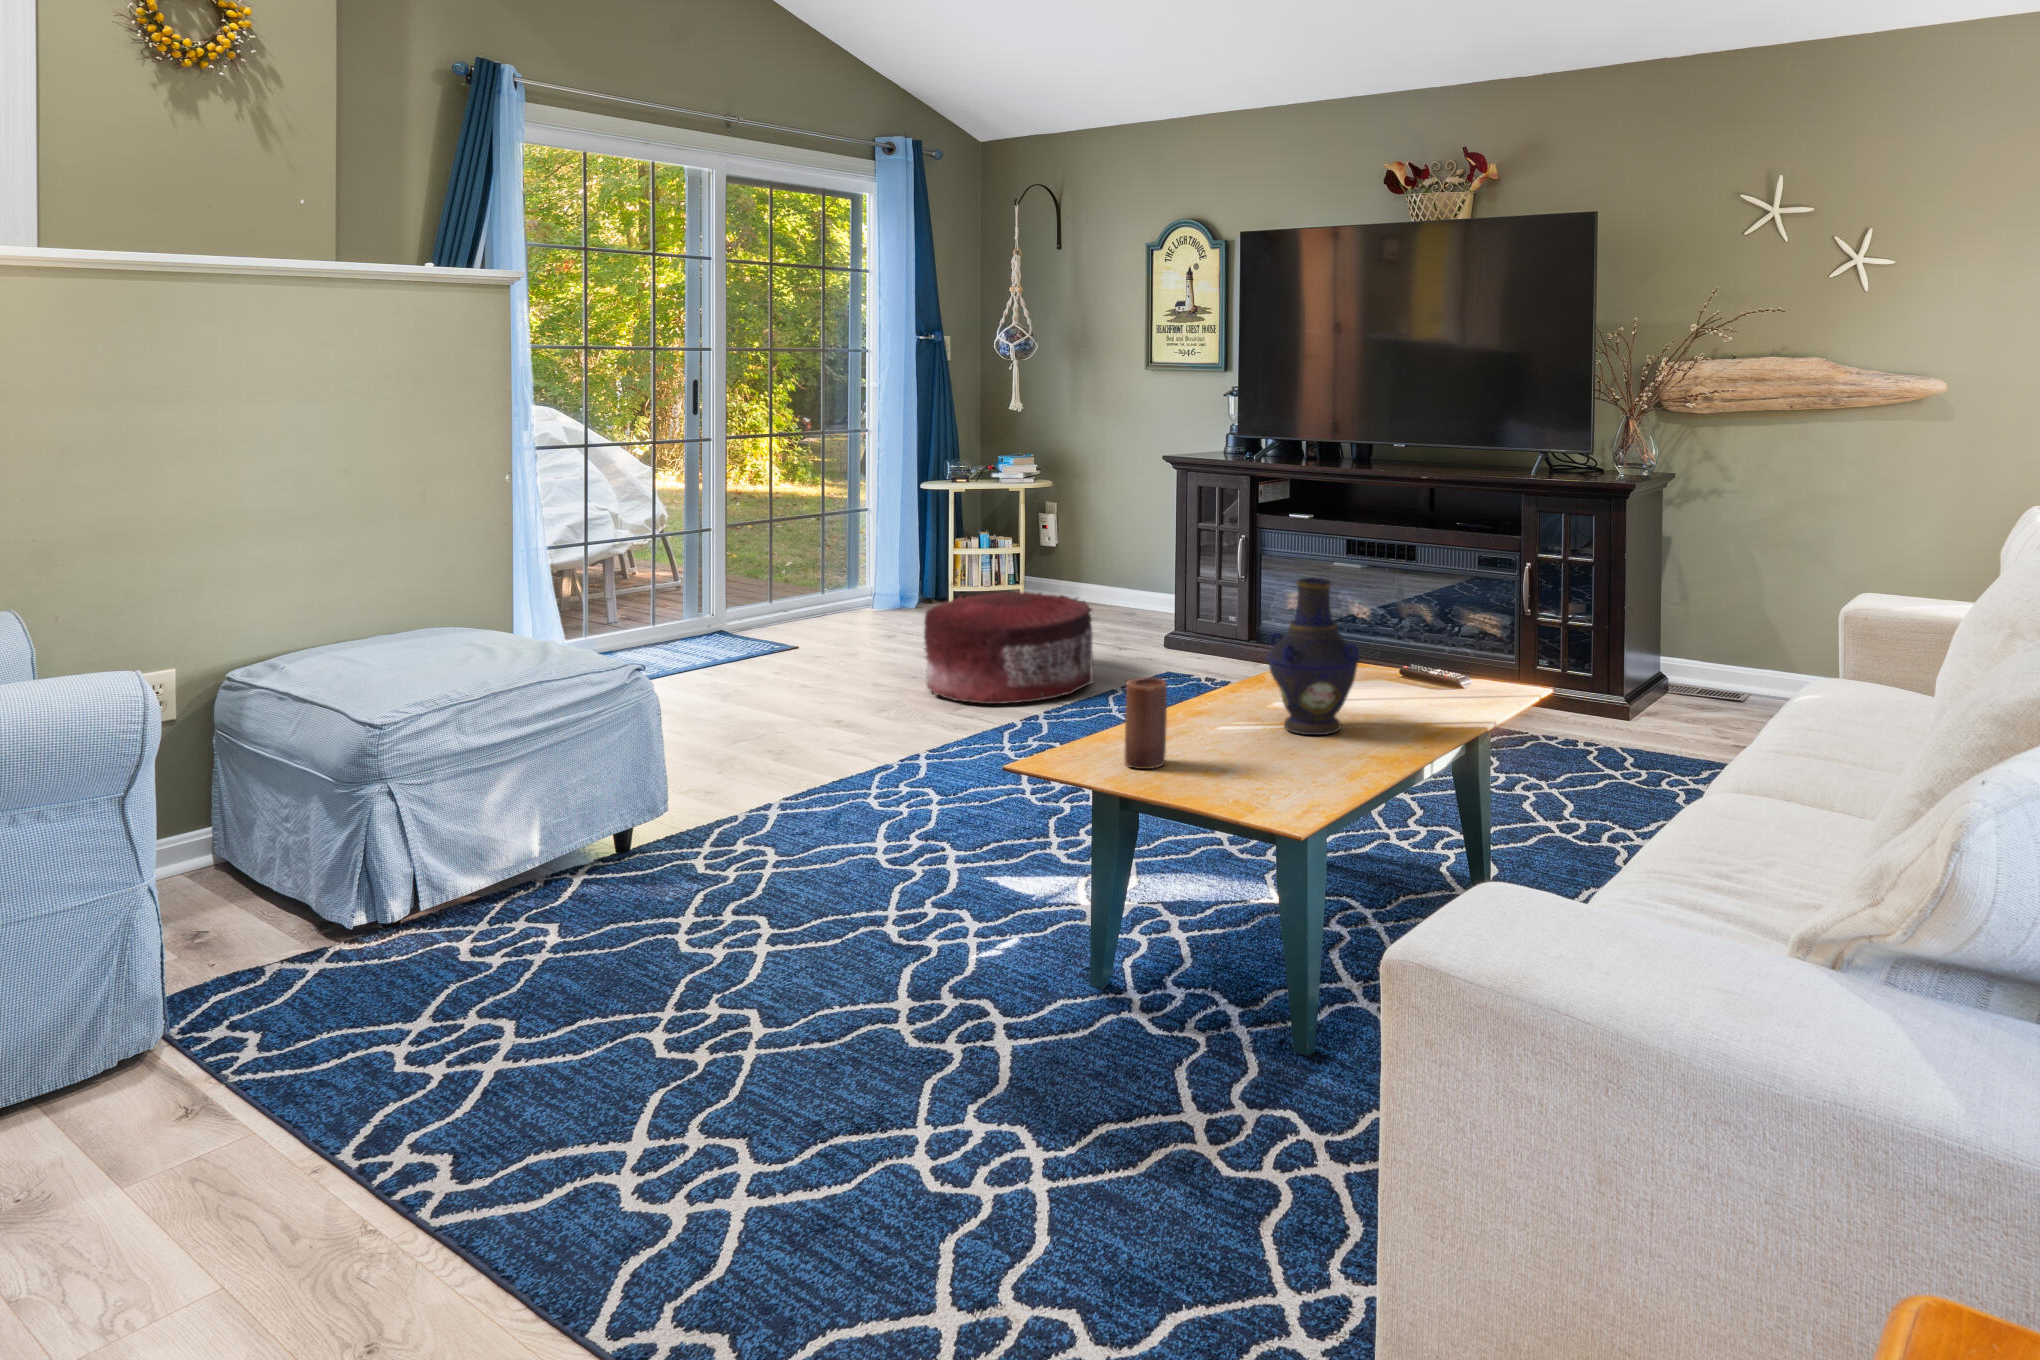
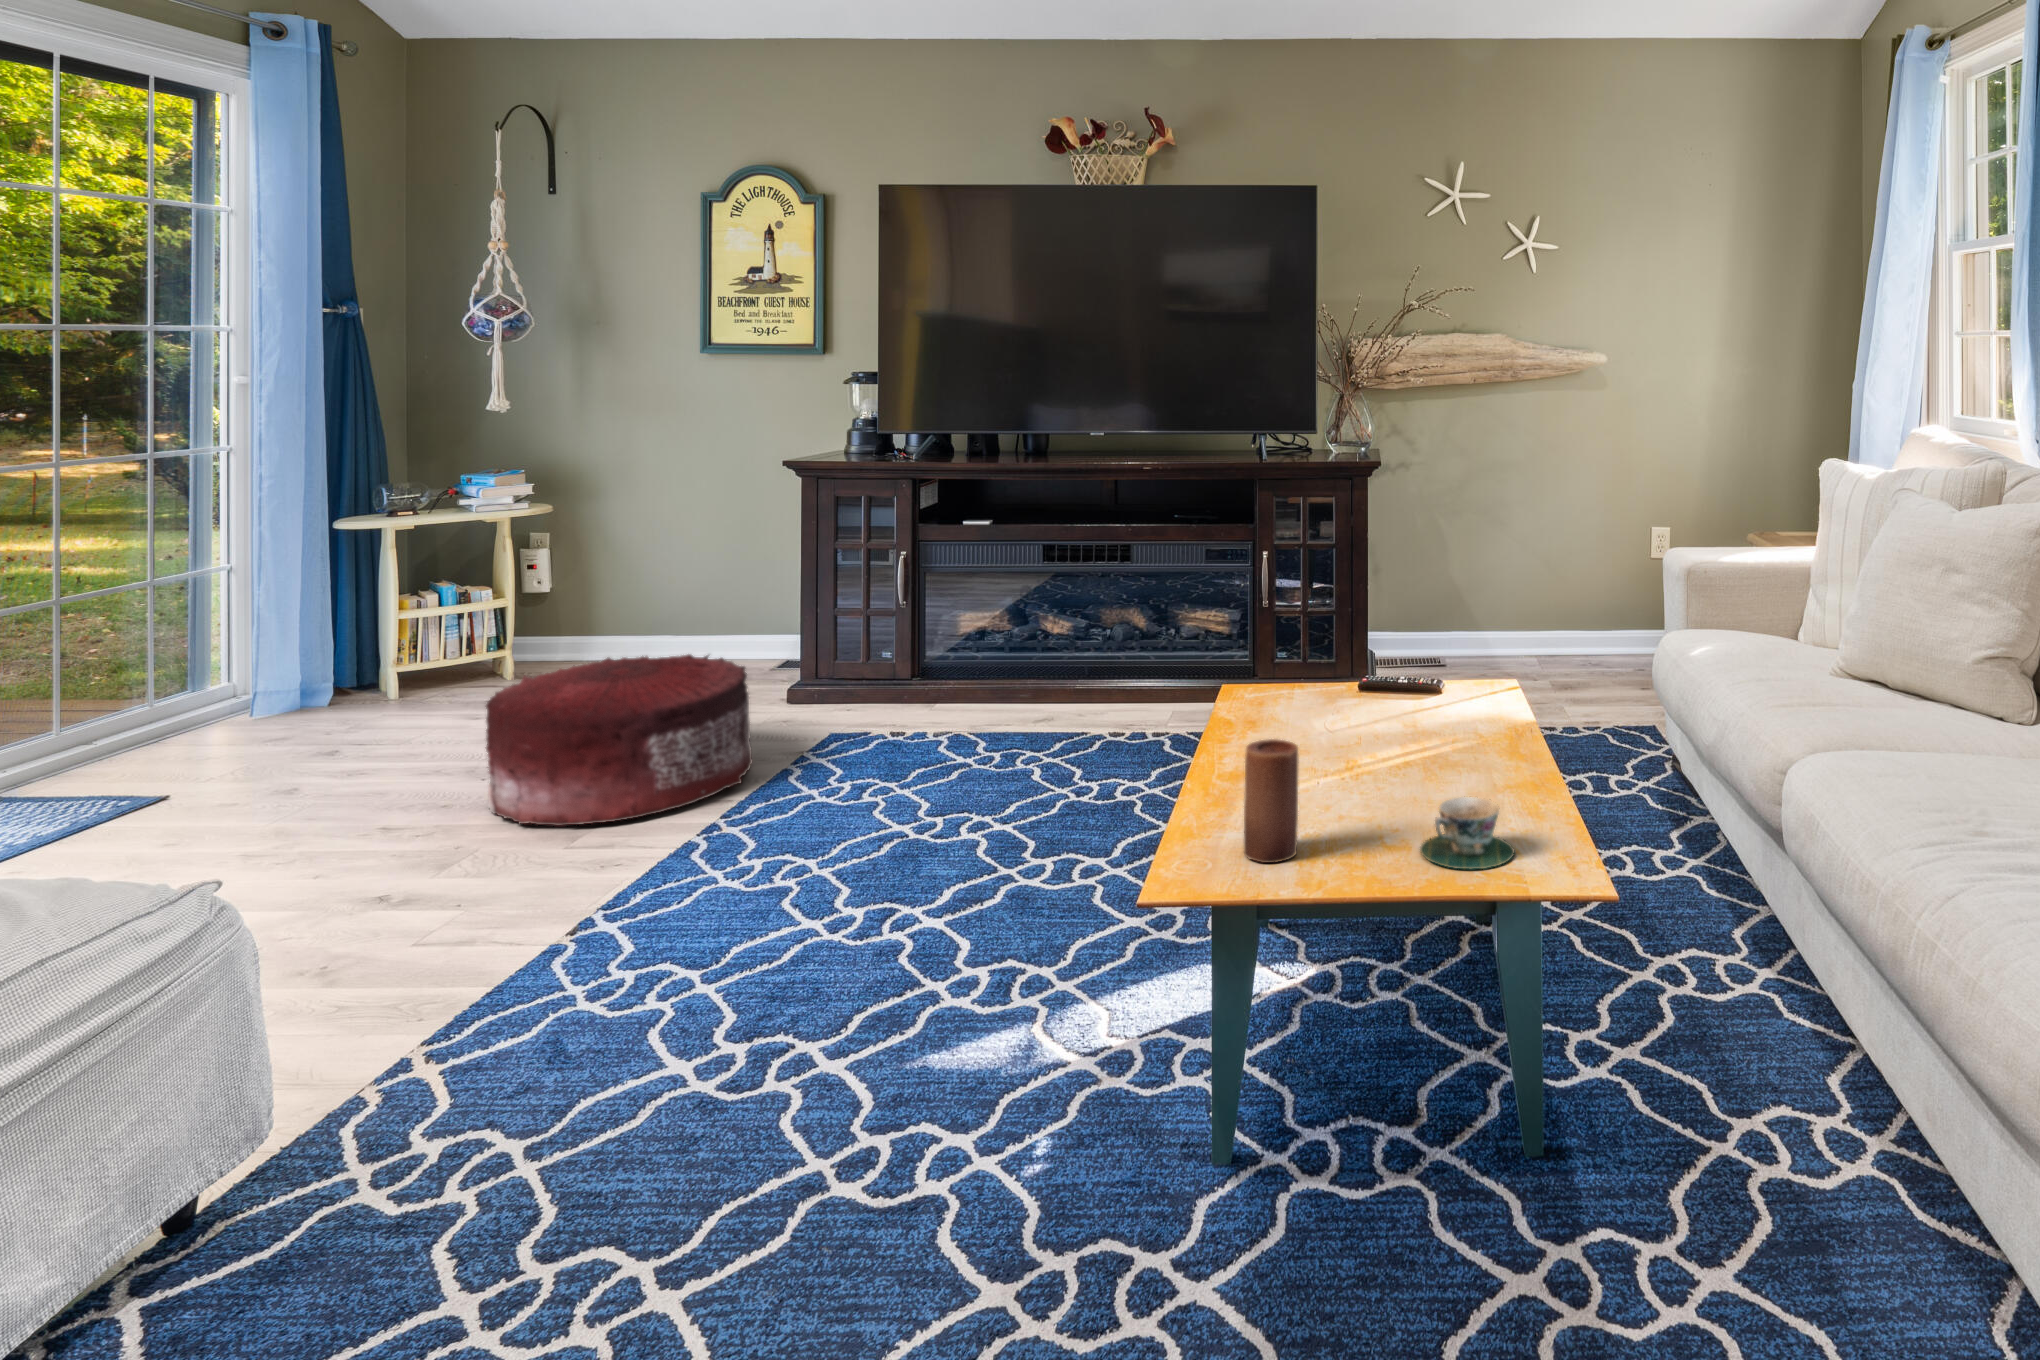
vase: present [1266,577,1360,735] -> none [1297,587,1421,776]
teacup: none [1230,747,1307,803] -> present [1420,797,1515,869]

